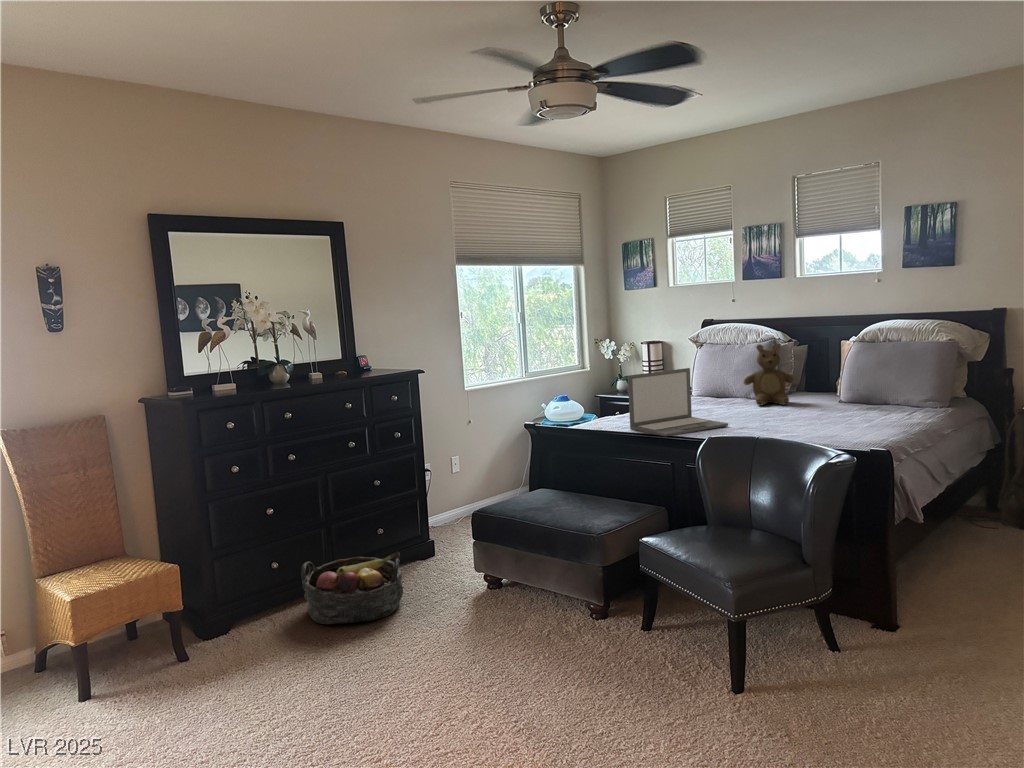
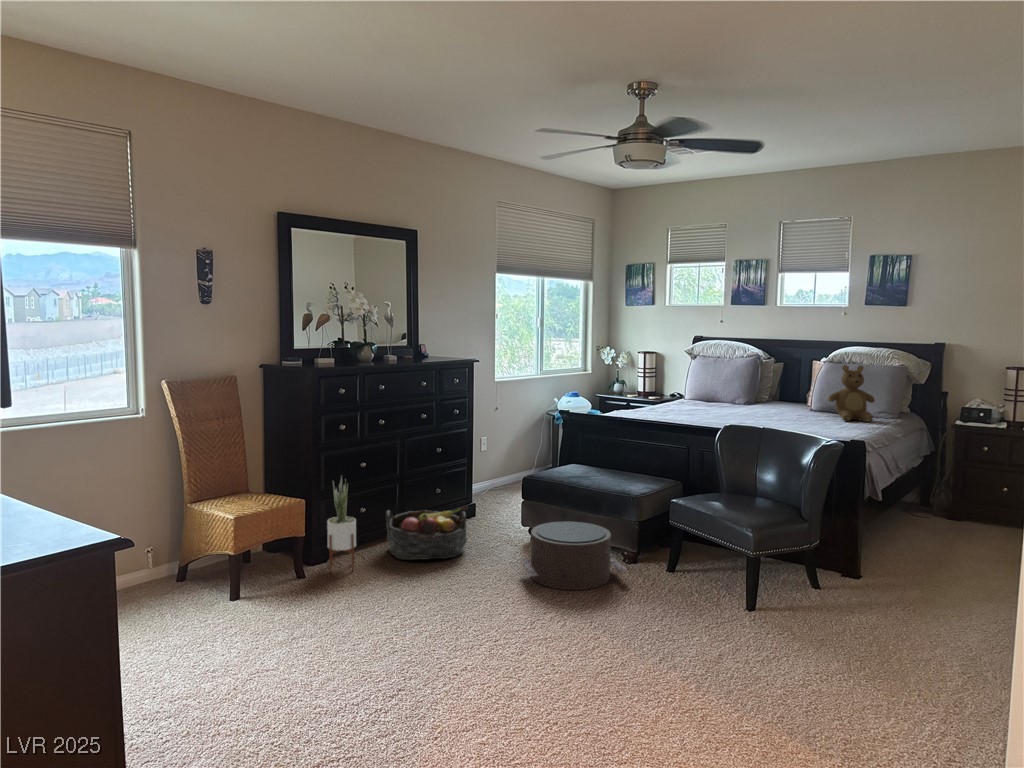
teddy bear: present [744,344,794,406] -> present [828,365,875,422]
laptop: present [628,368,728,436] -> none [651,373,730,425]
potted plant: none [215,528,262,647] -> present [327,479,356,572]
pouf: none [453,569,583,666] -> present [521,521,627,590]

